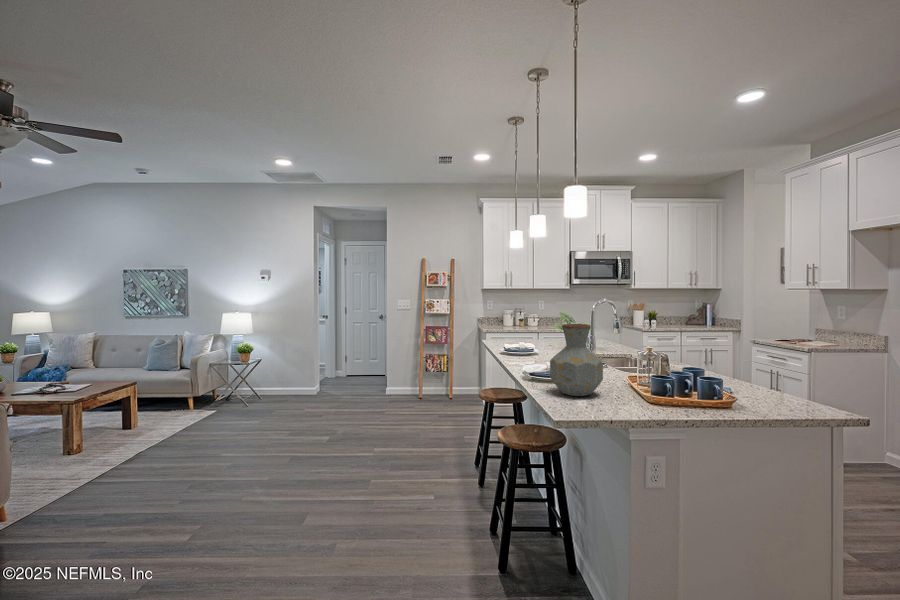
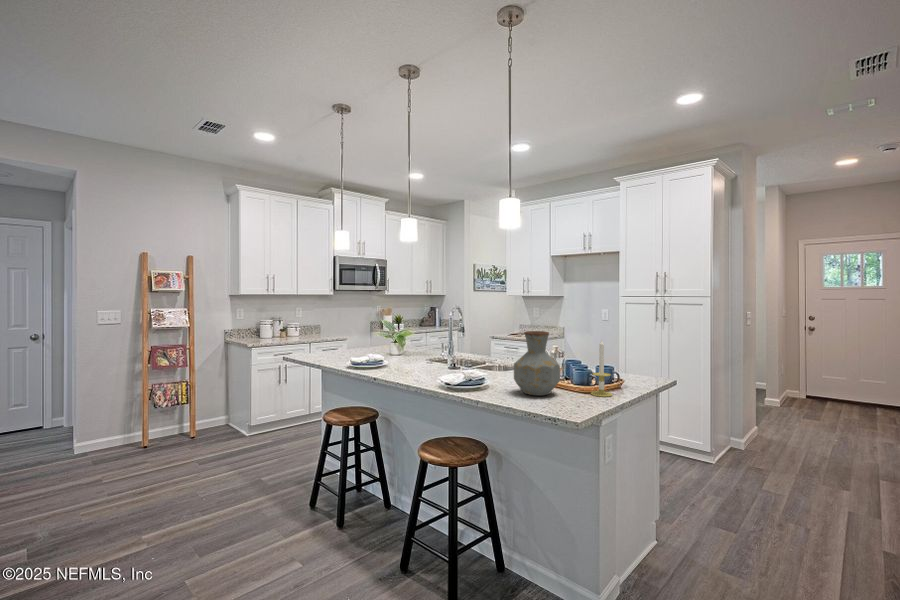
candle: none [634,338,663,412] -> present [591,340,612,397]

